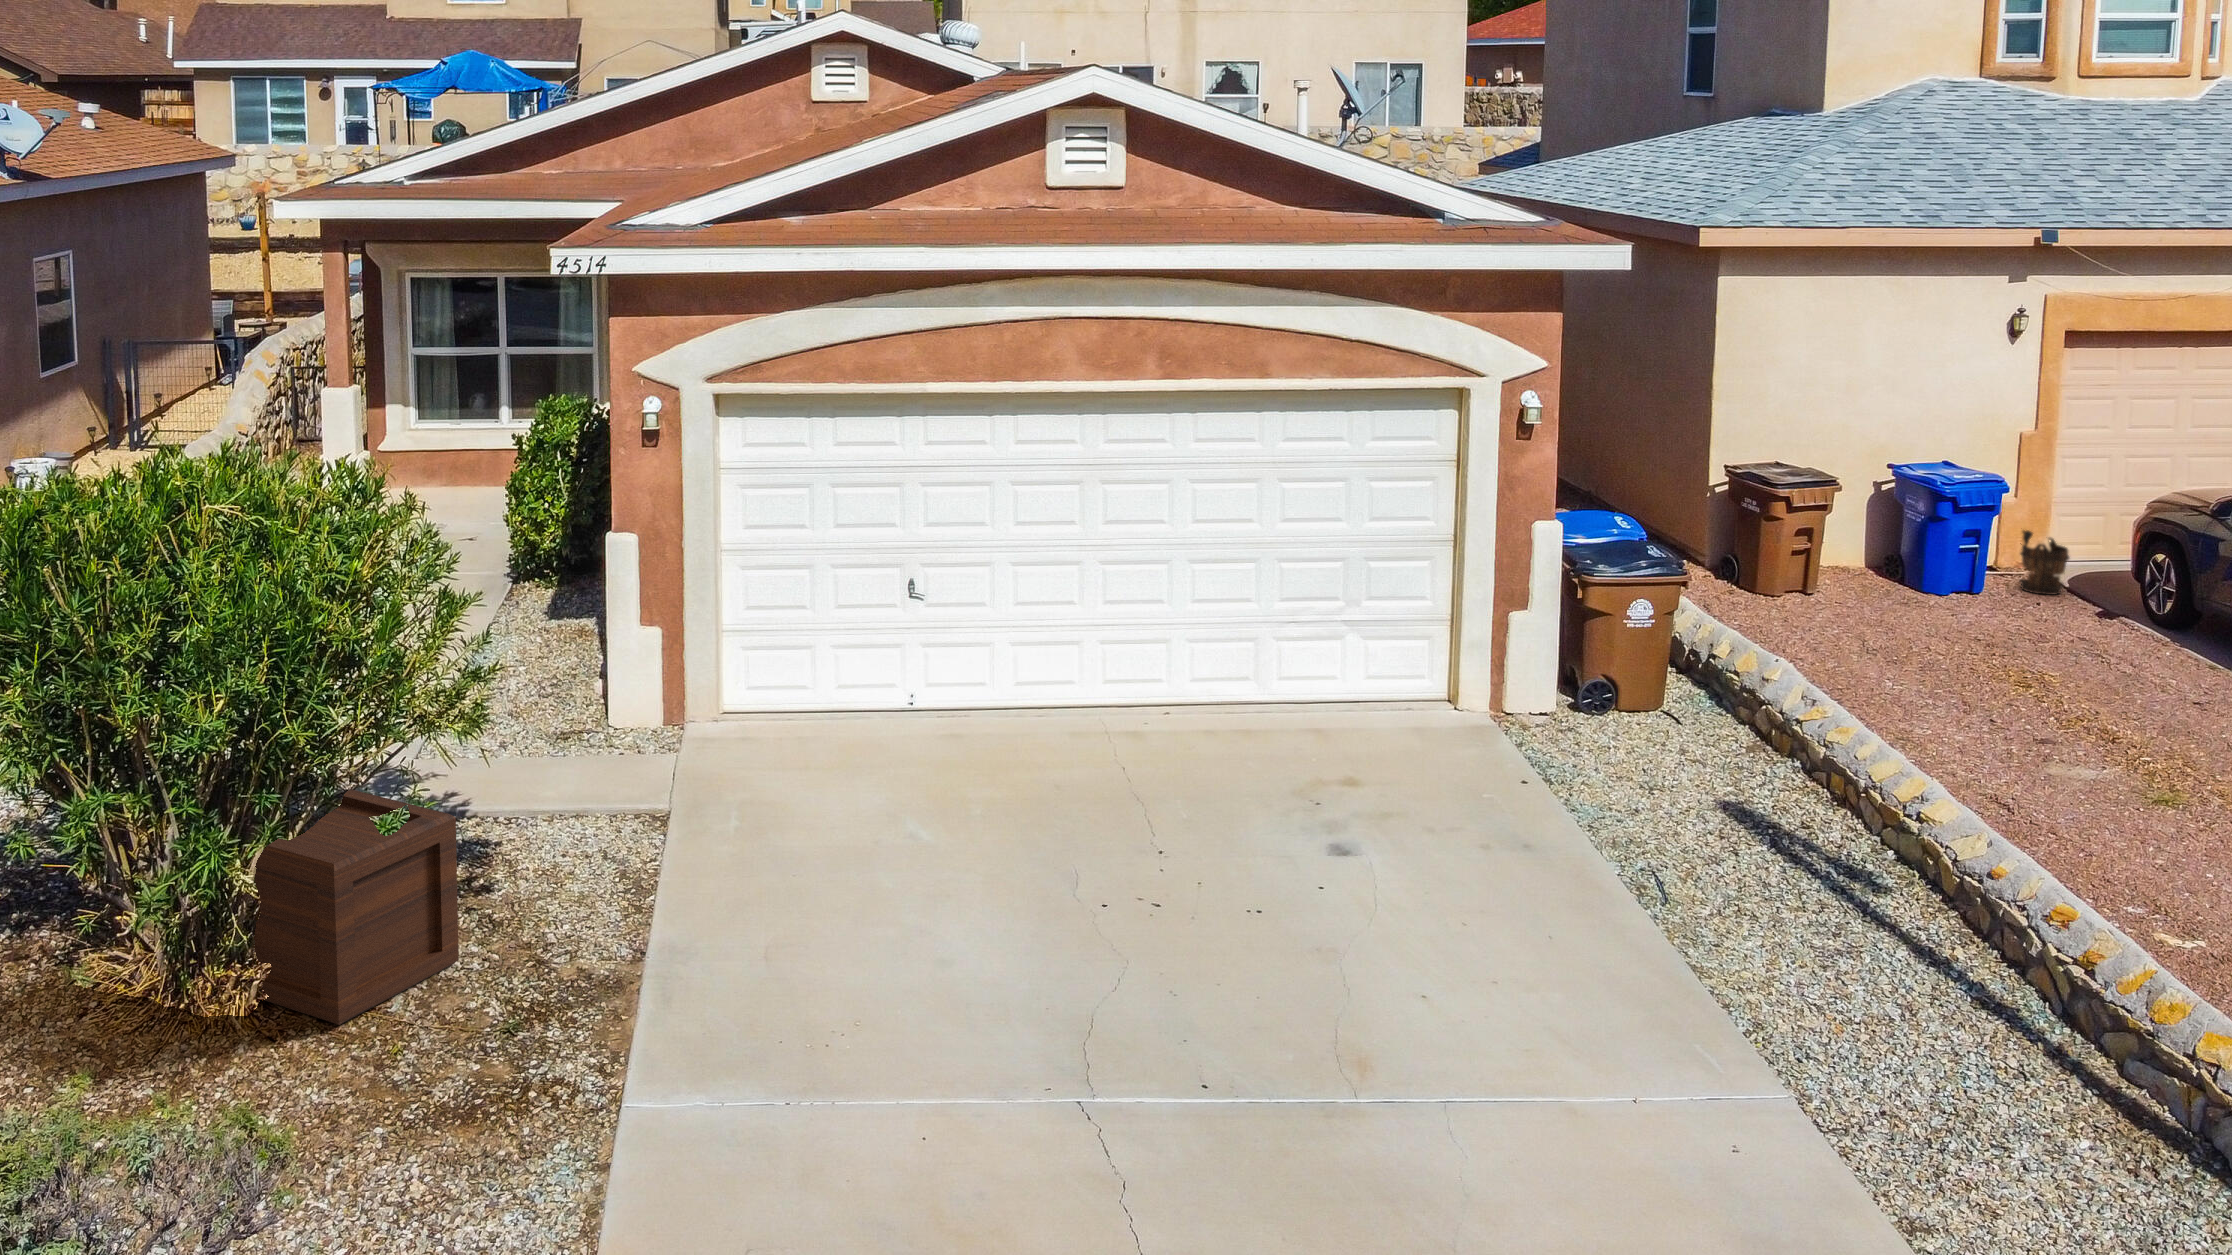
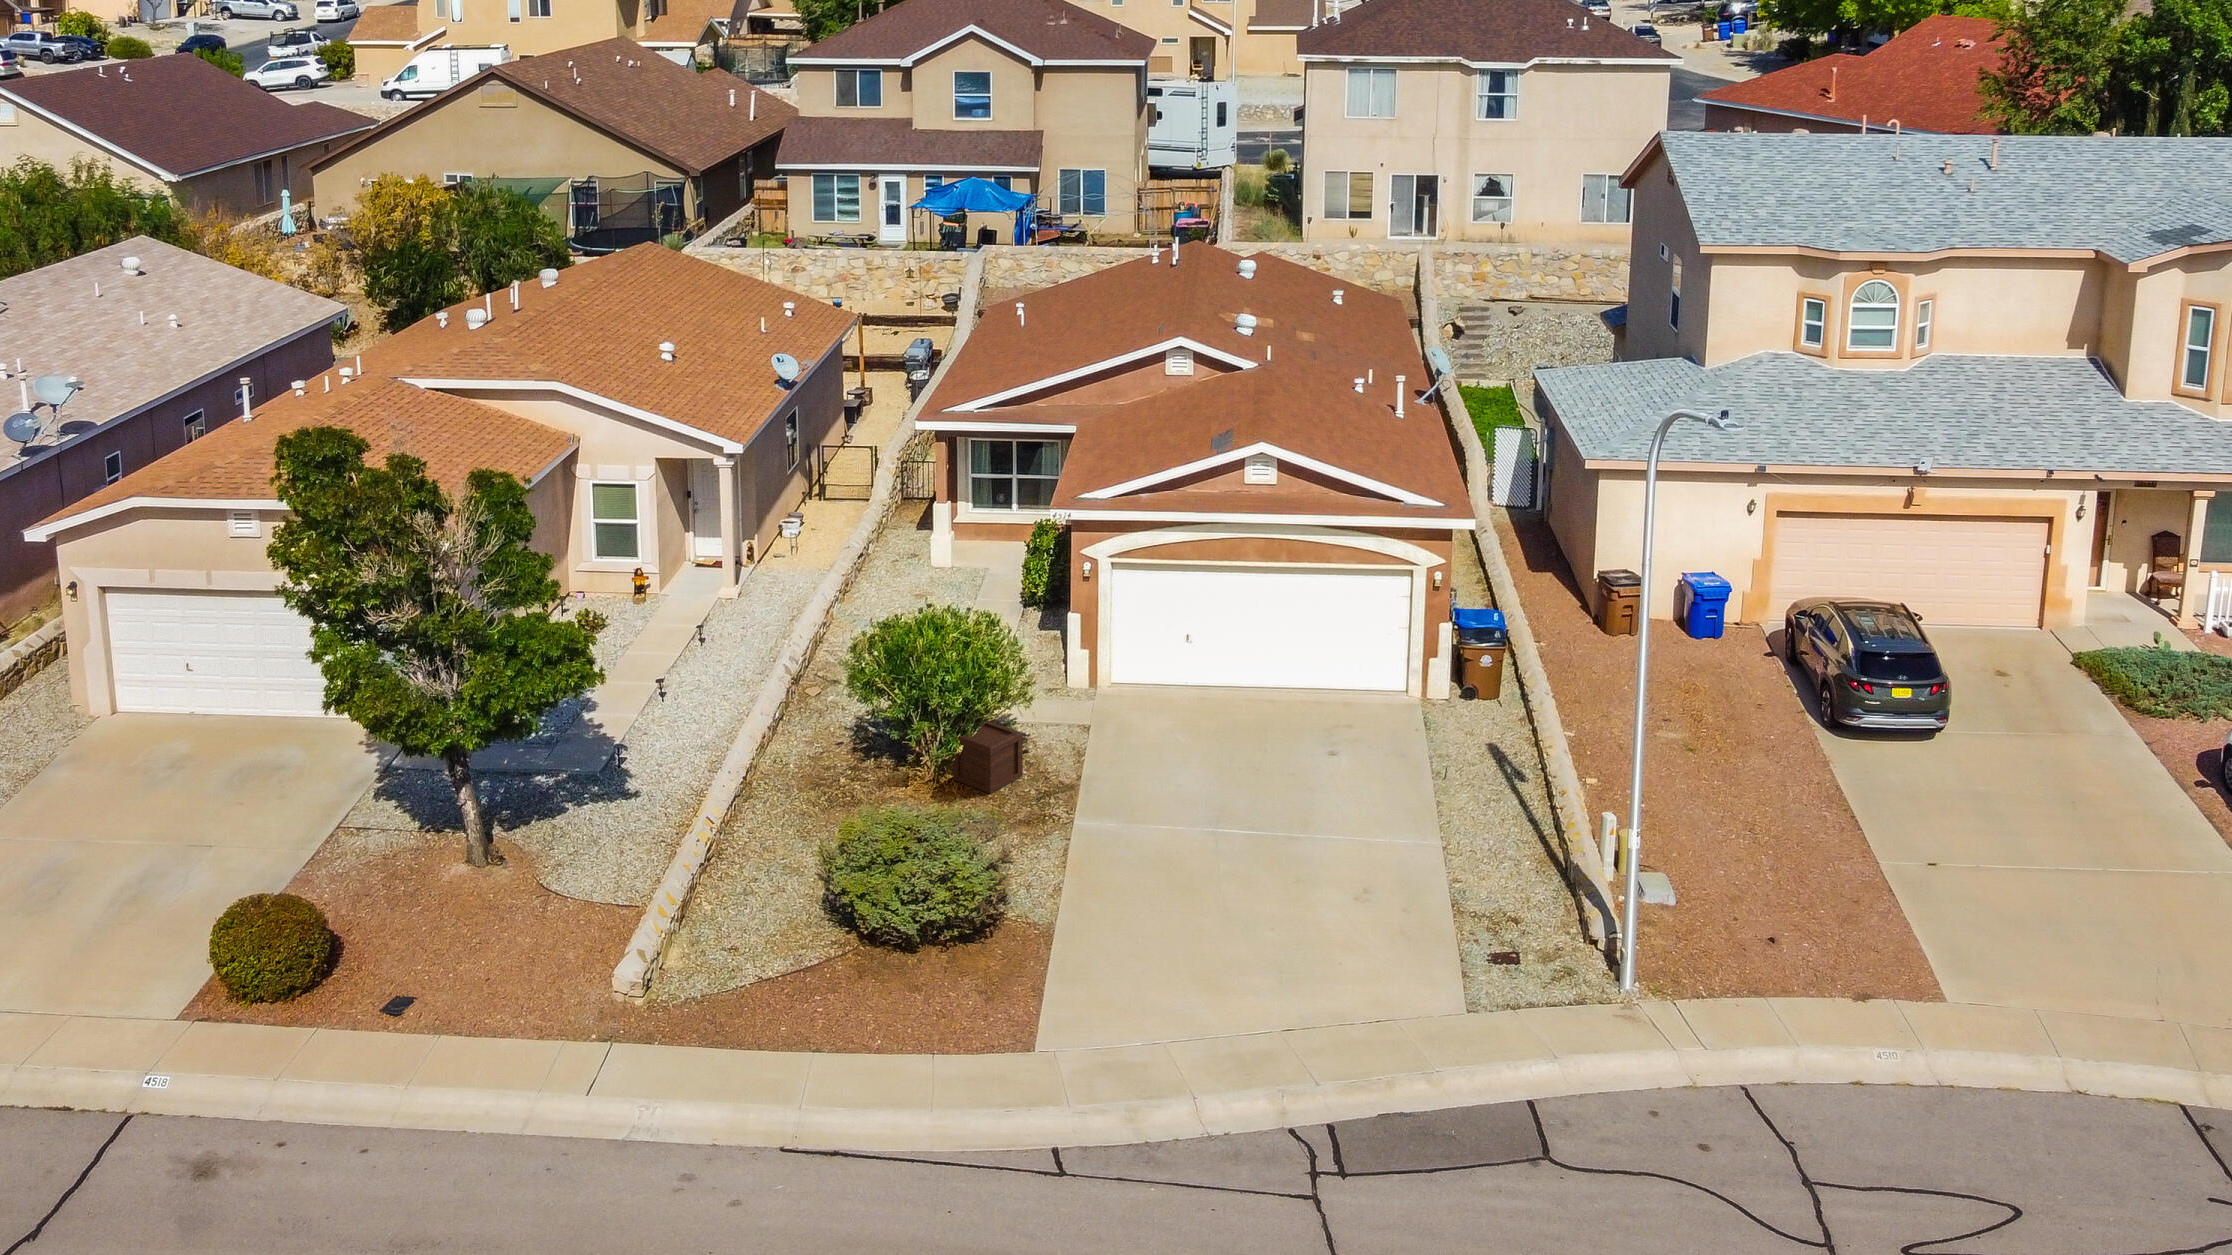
bucket: present [2019,530,2069,595] -> none [1727,608,1754,646]

